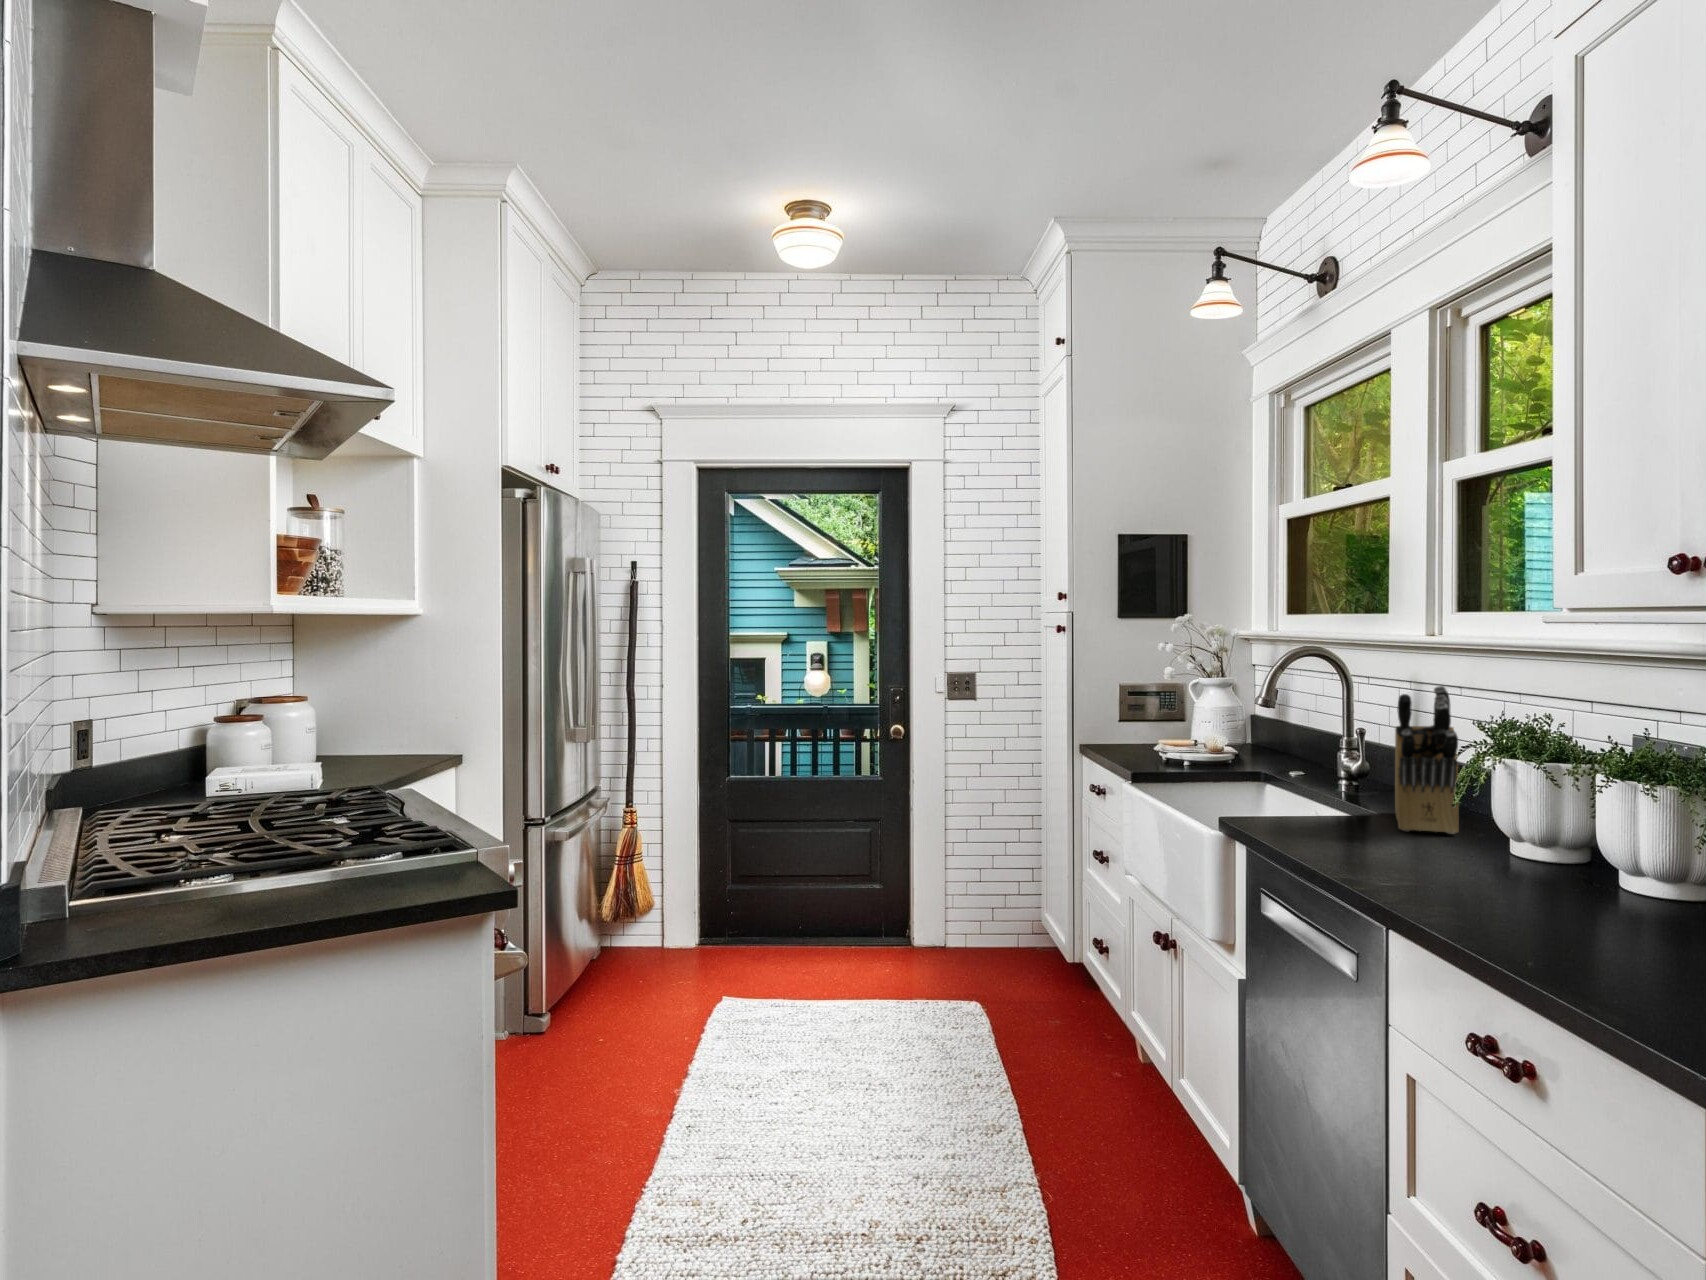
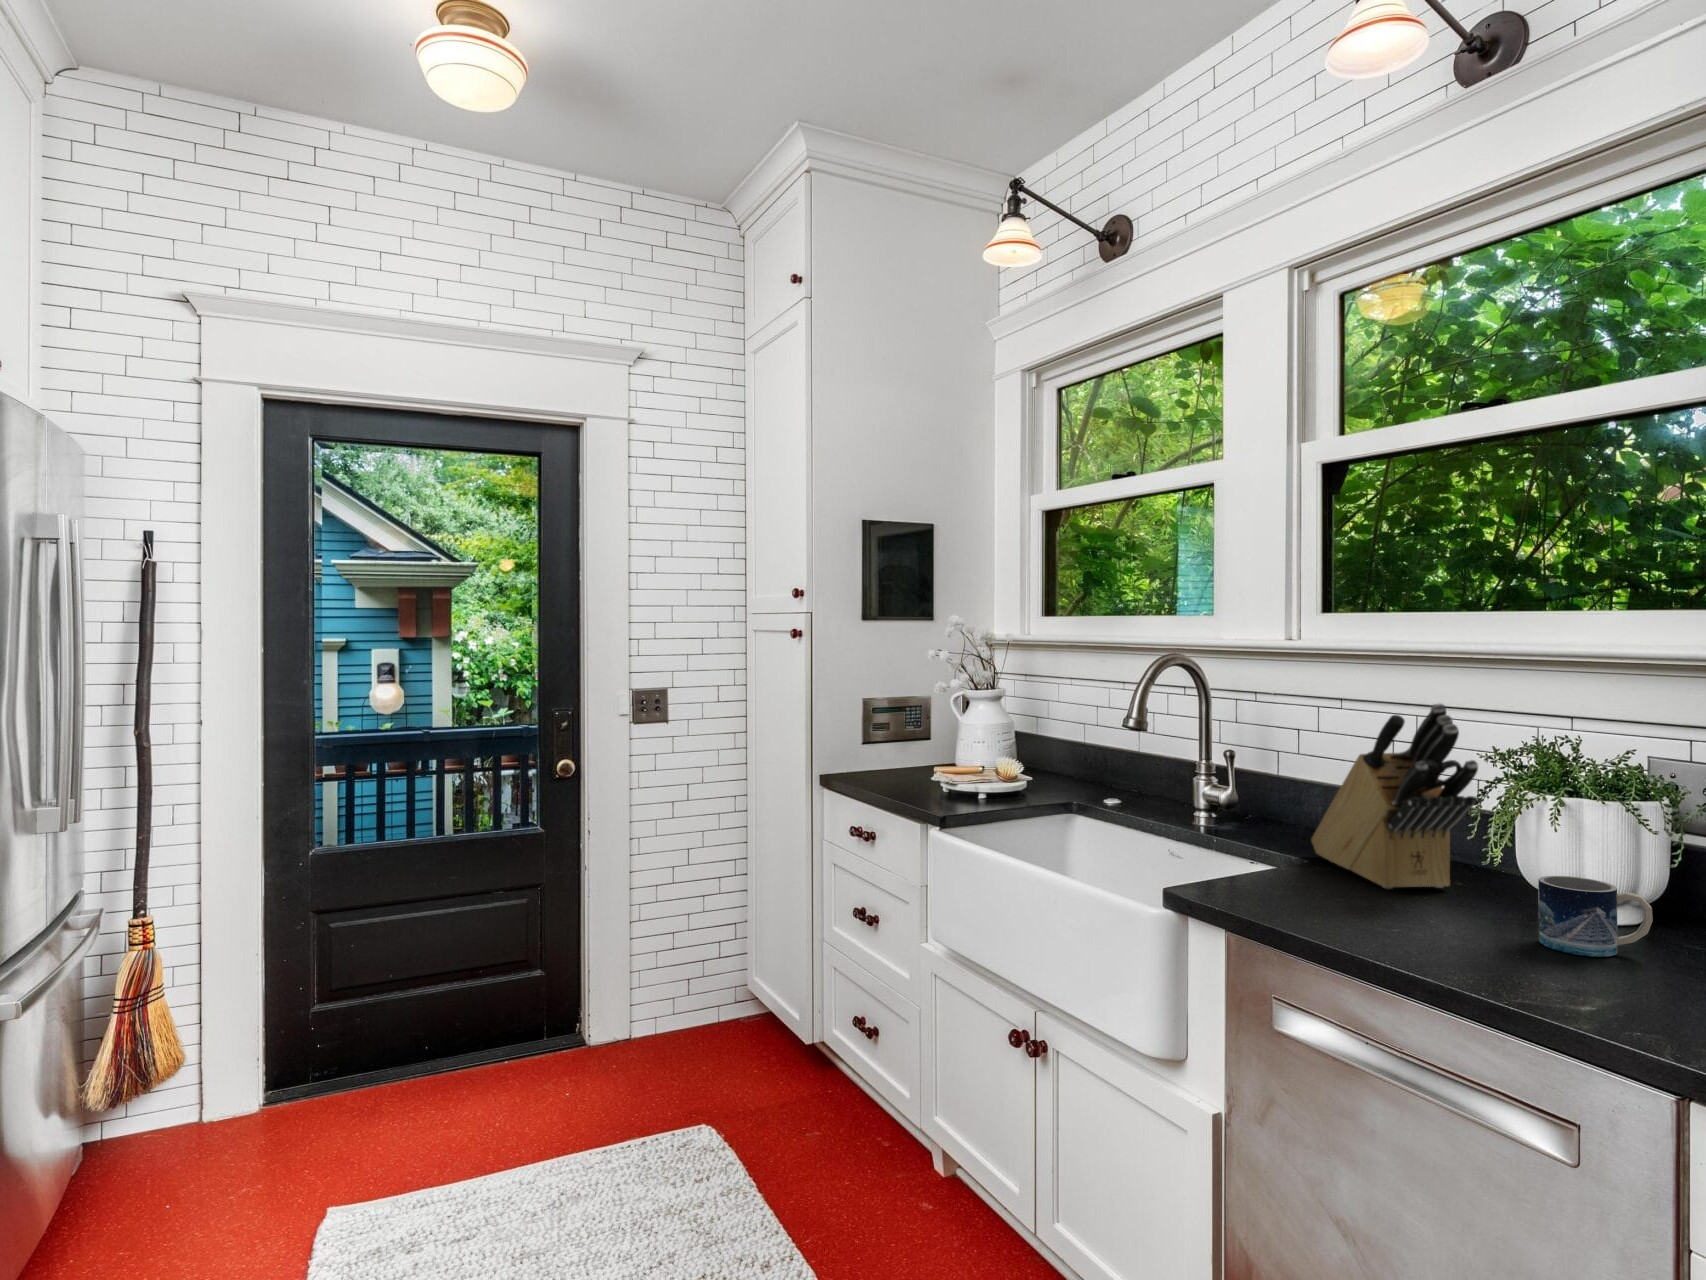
mug: none [1442,814,1515,870] -> present [1538,876,1653,957]

